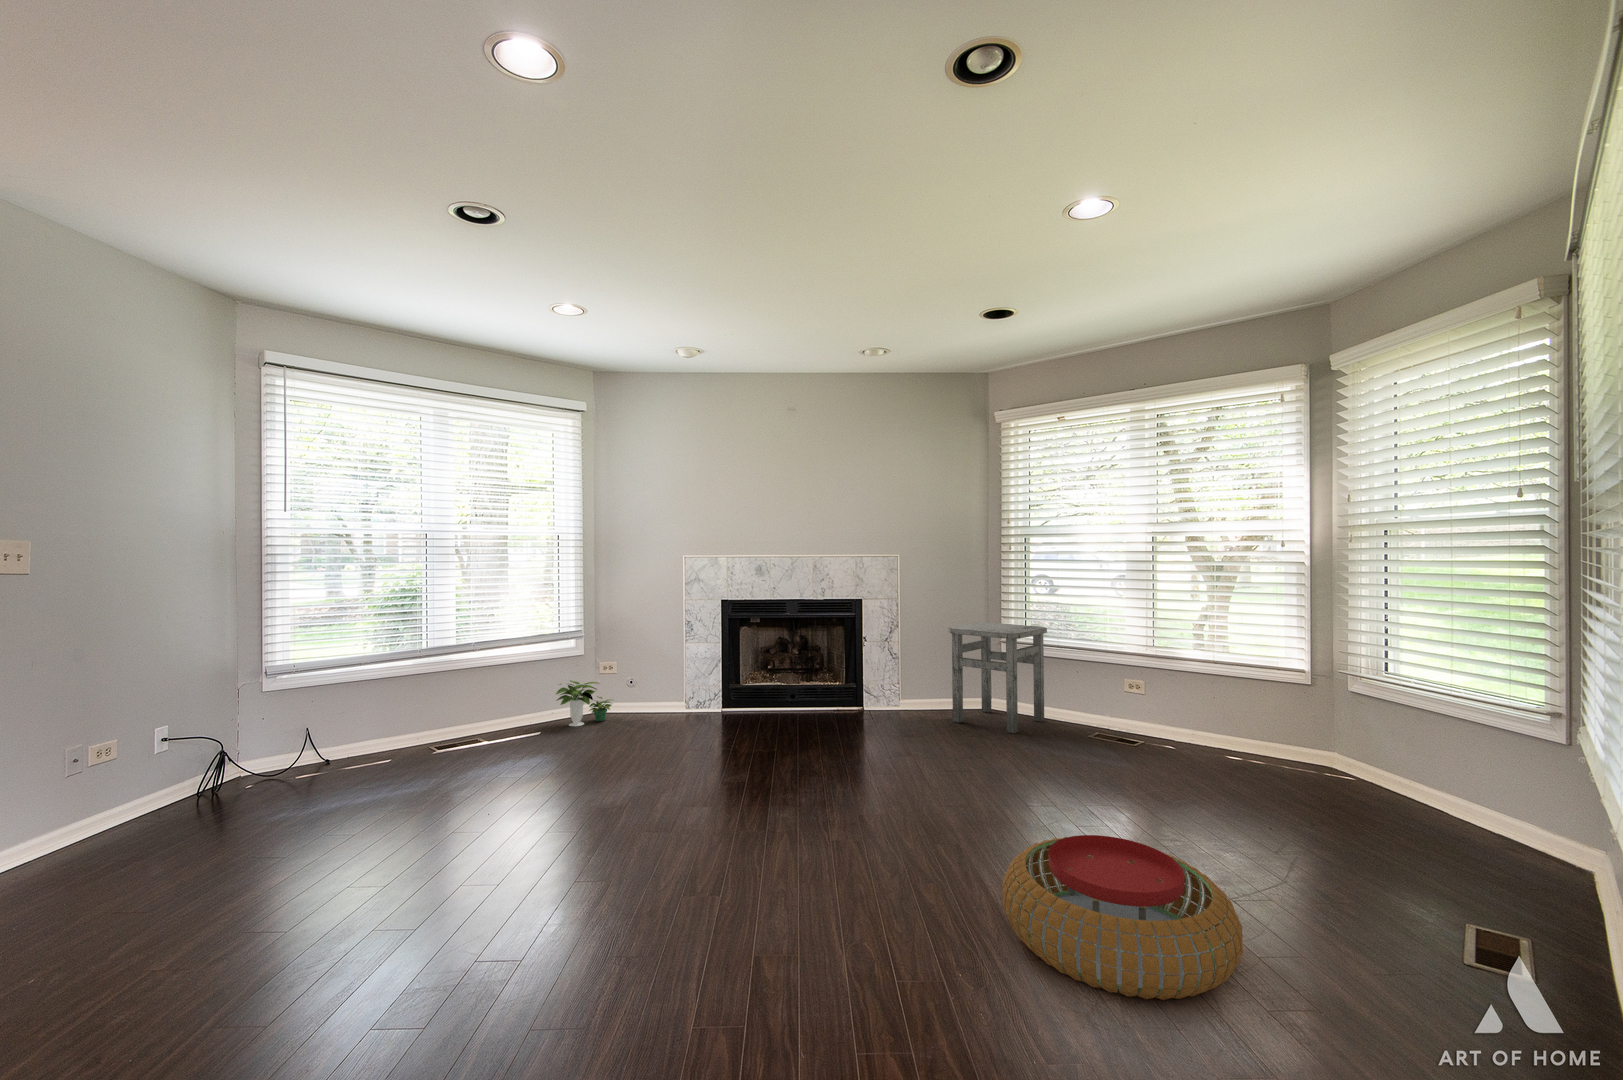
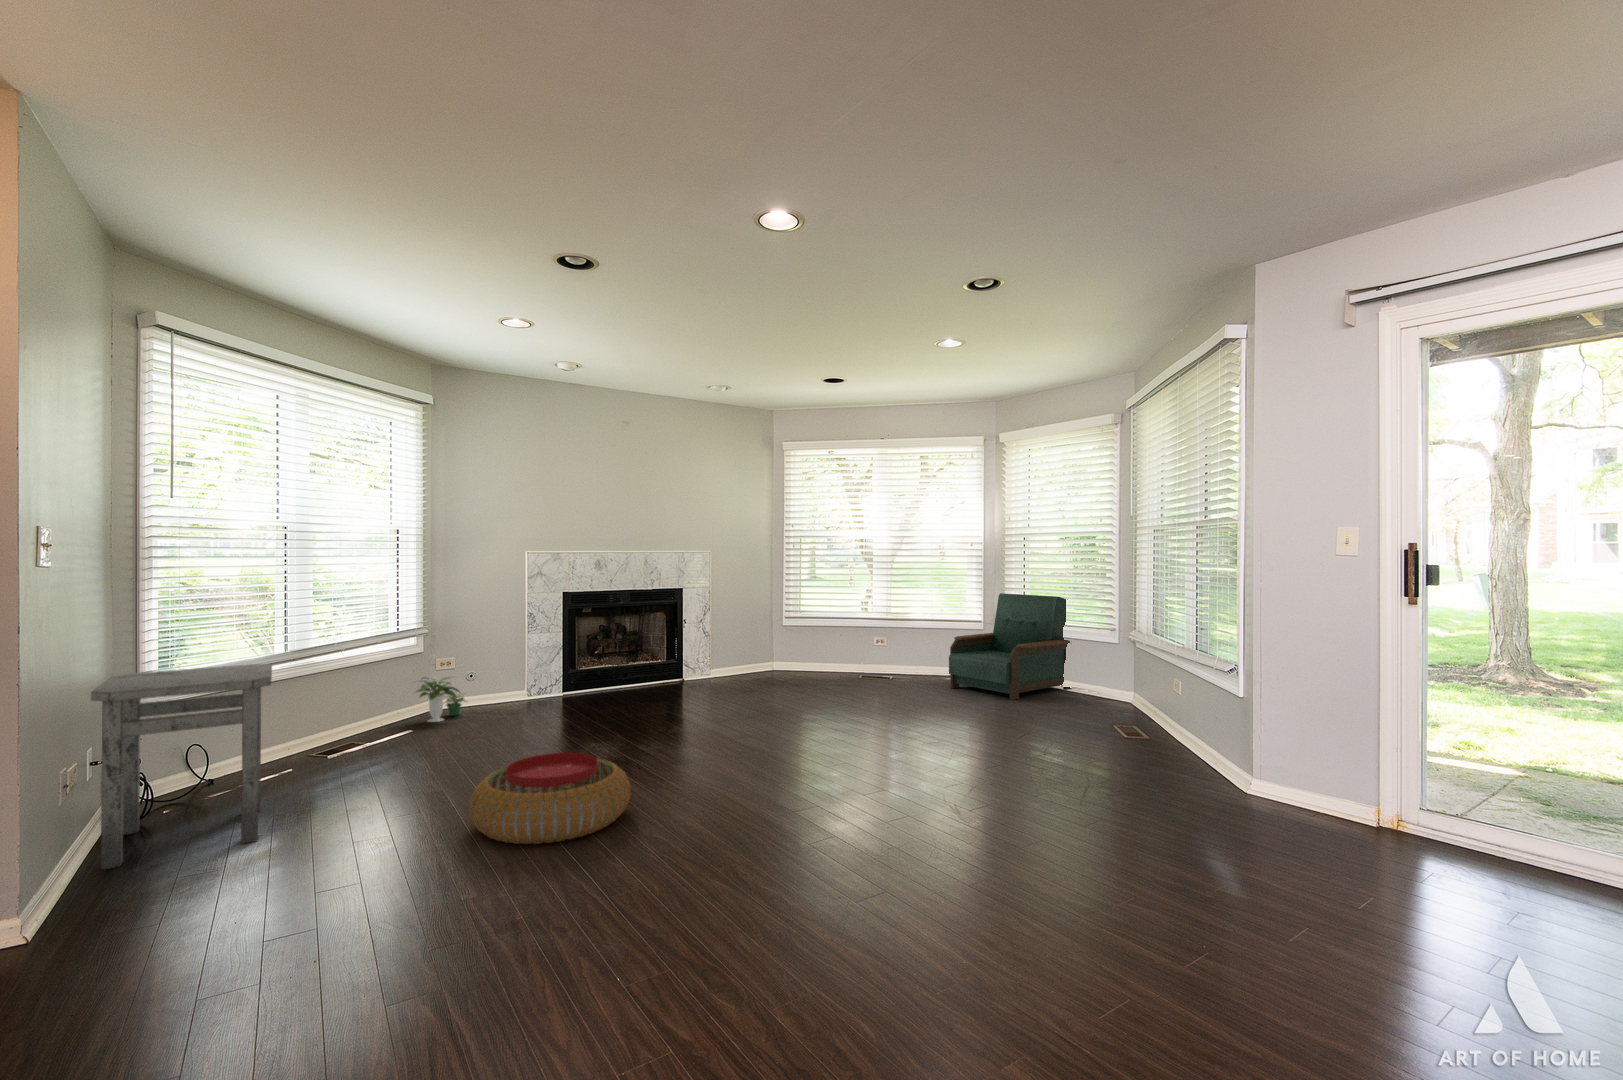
side table: present [948,623,1047,734] -> present [91,664,272,870]
armchair: none [1210,630,1493,835] -> present [949,593,1072,700]
pouf: present [1002,835,1243,1000] -> present [469,753,630,844]

